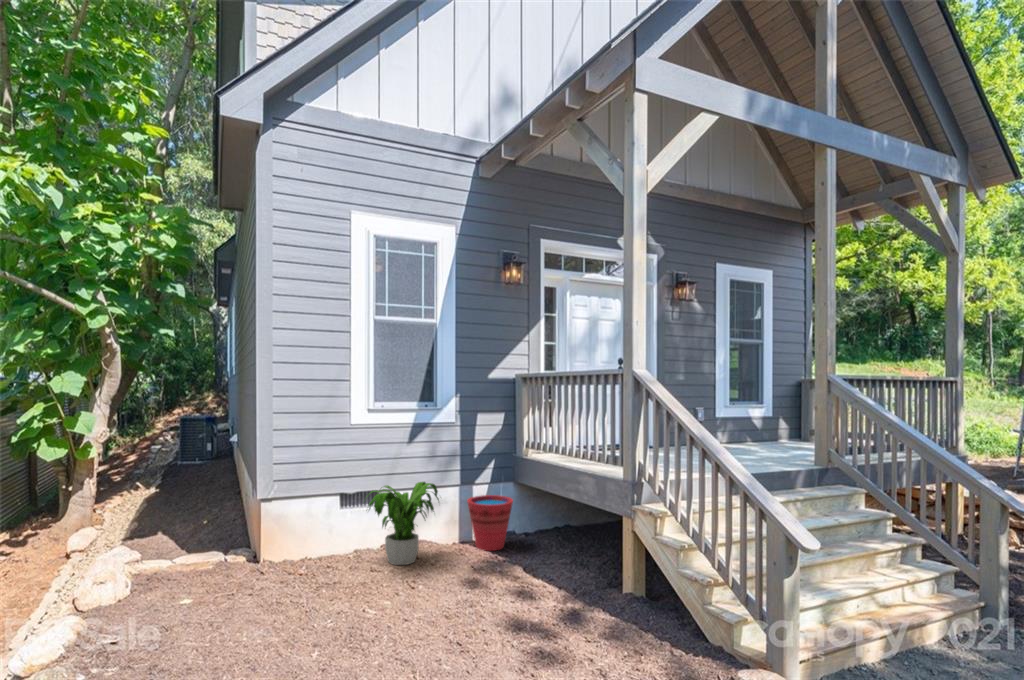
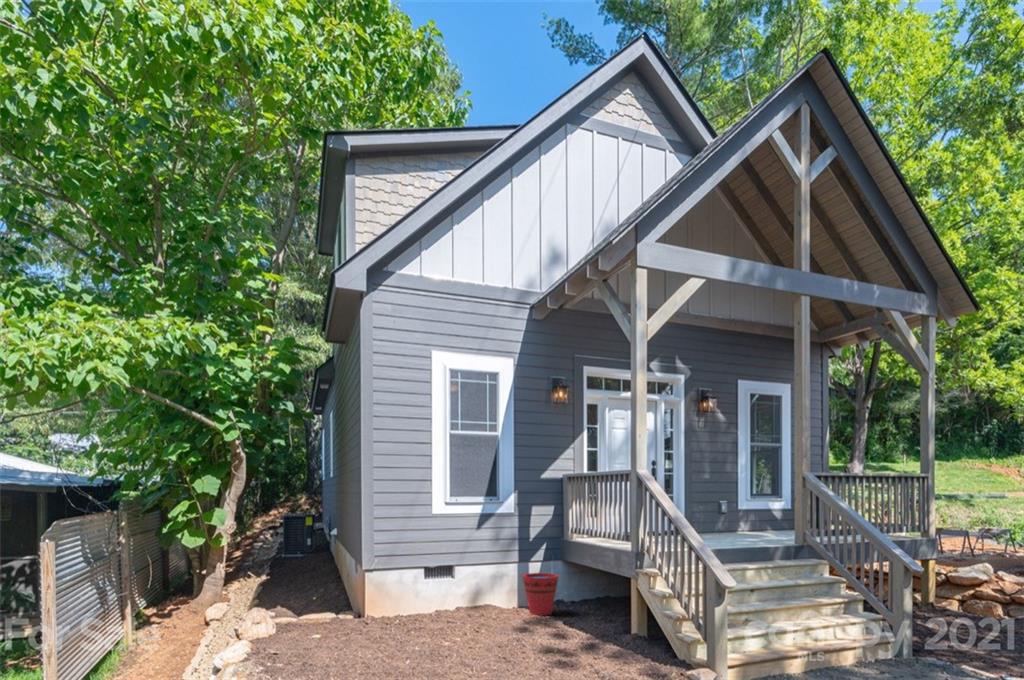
potted plant: present [369,482,439,565] -> none [442,559,503,620]

